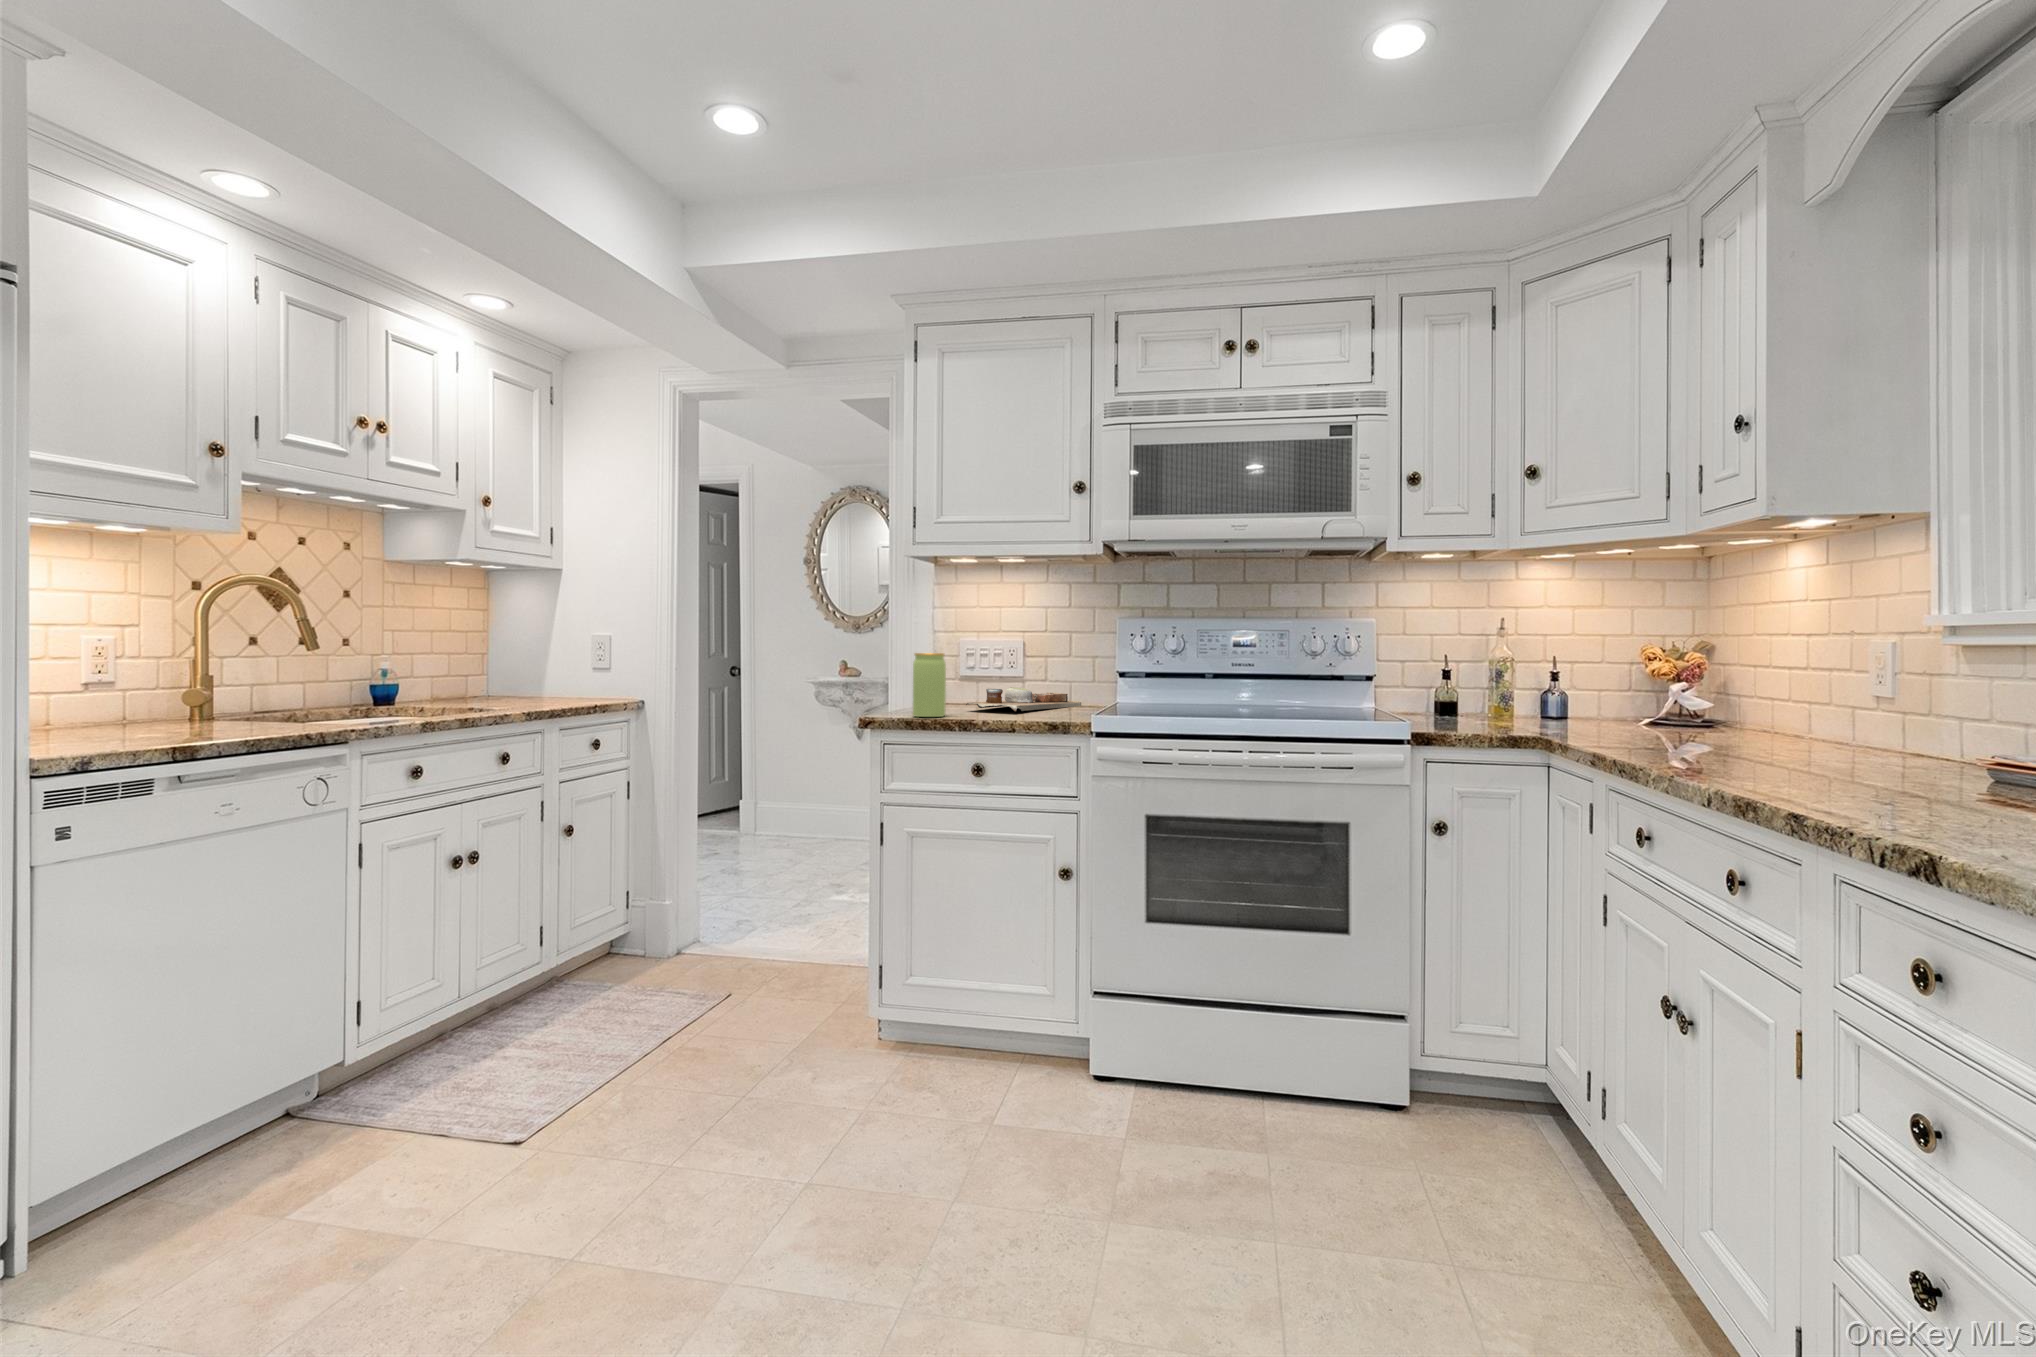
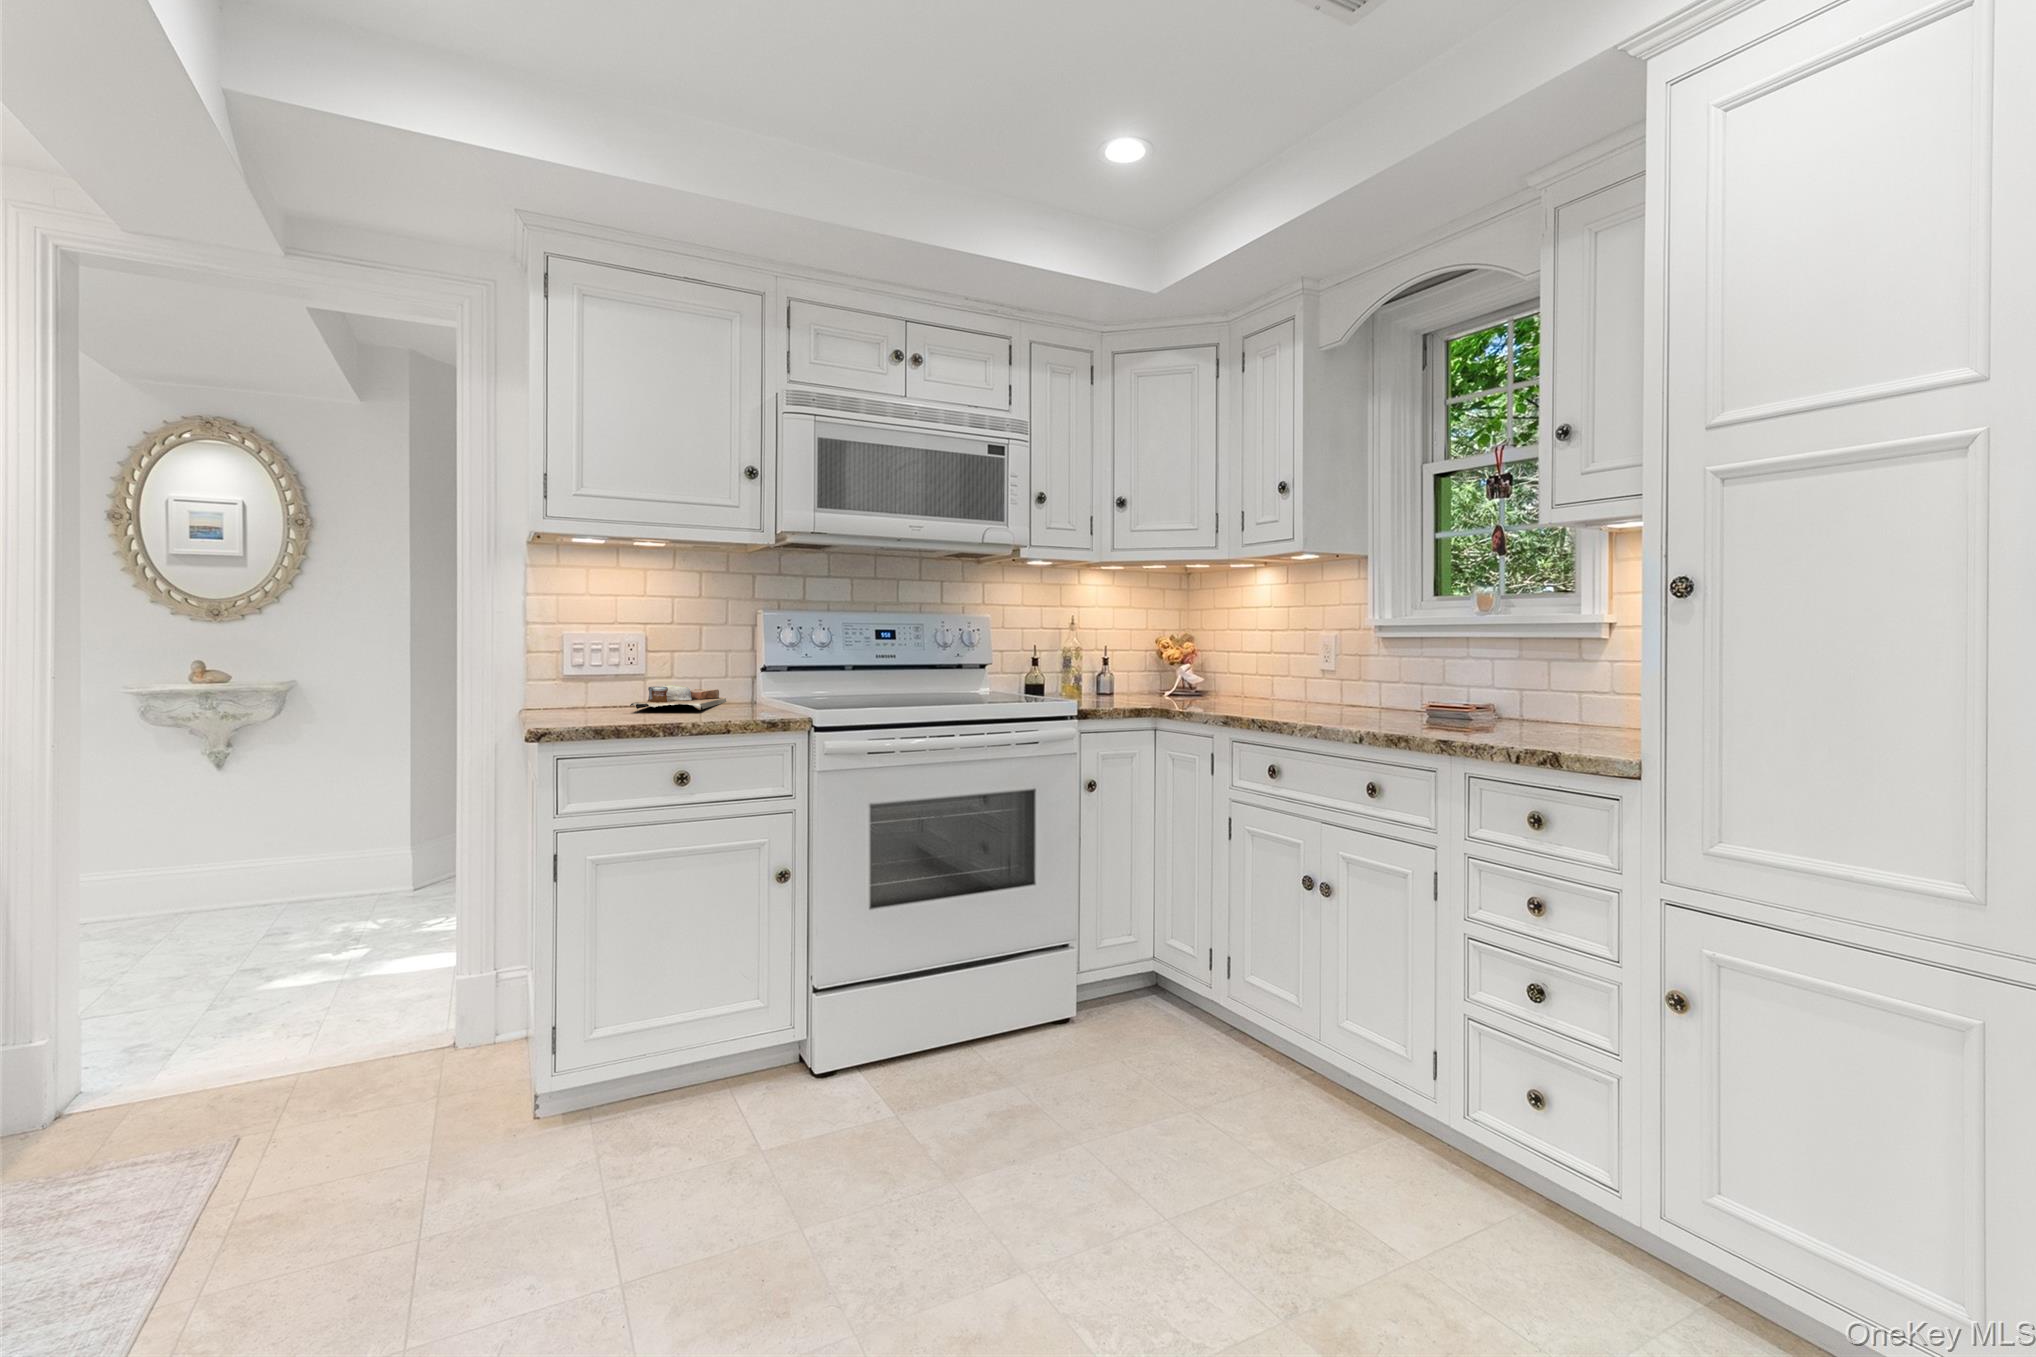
jar: present [913,653,946,717] -> none [591,647,632,721]

